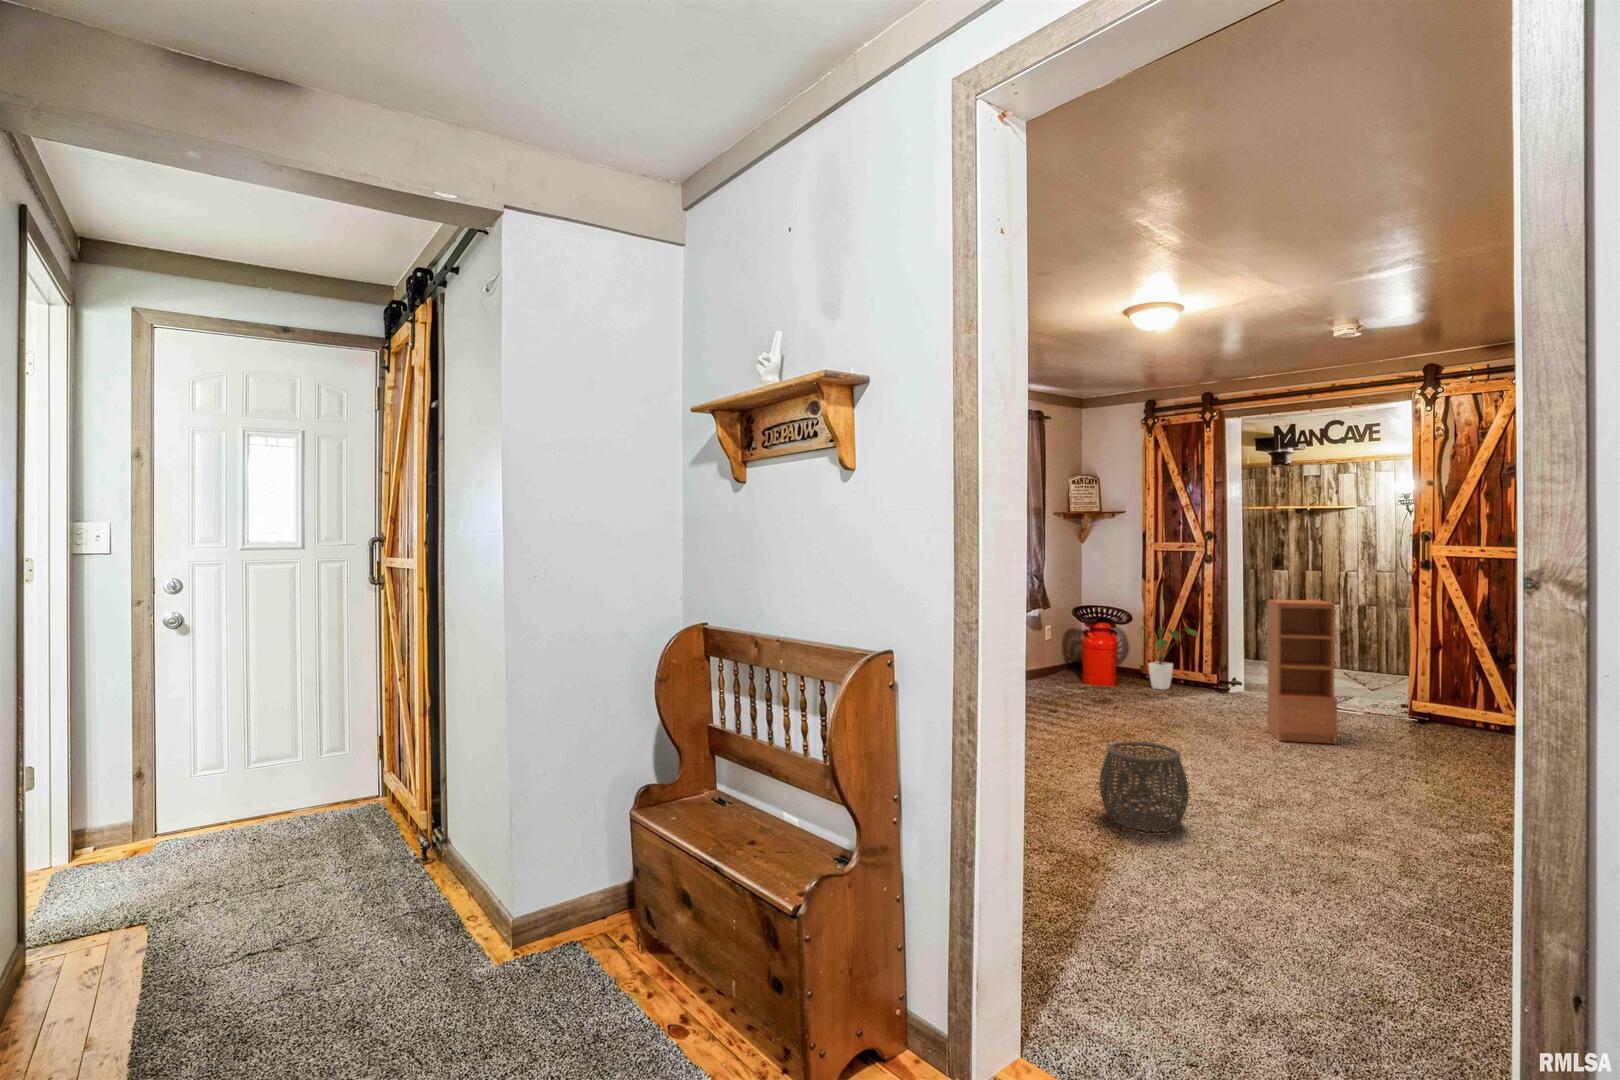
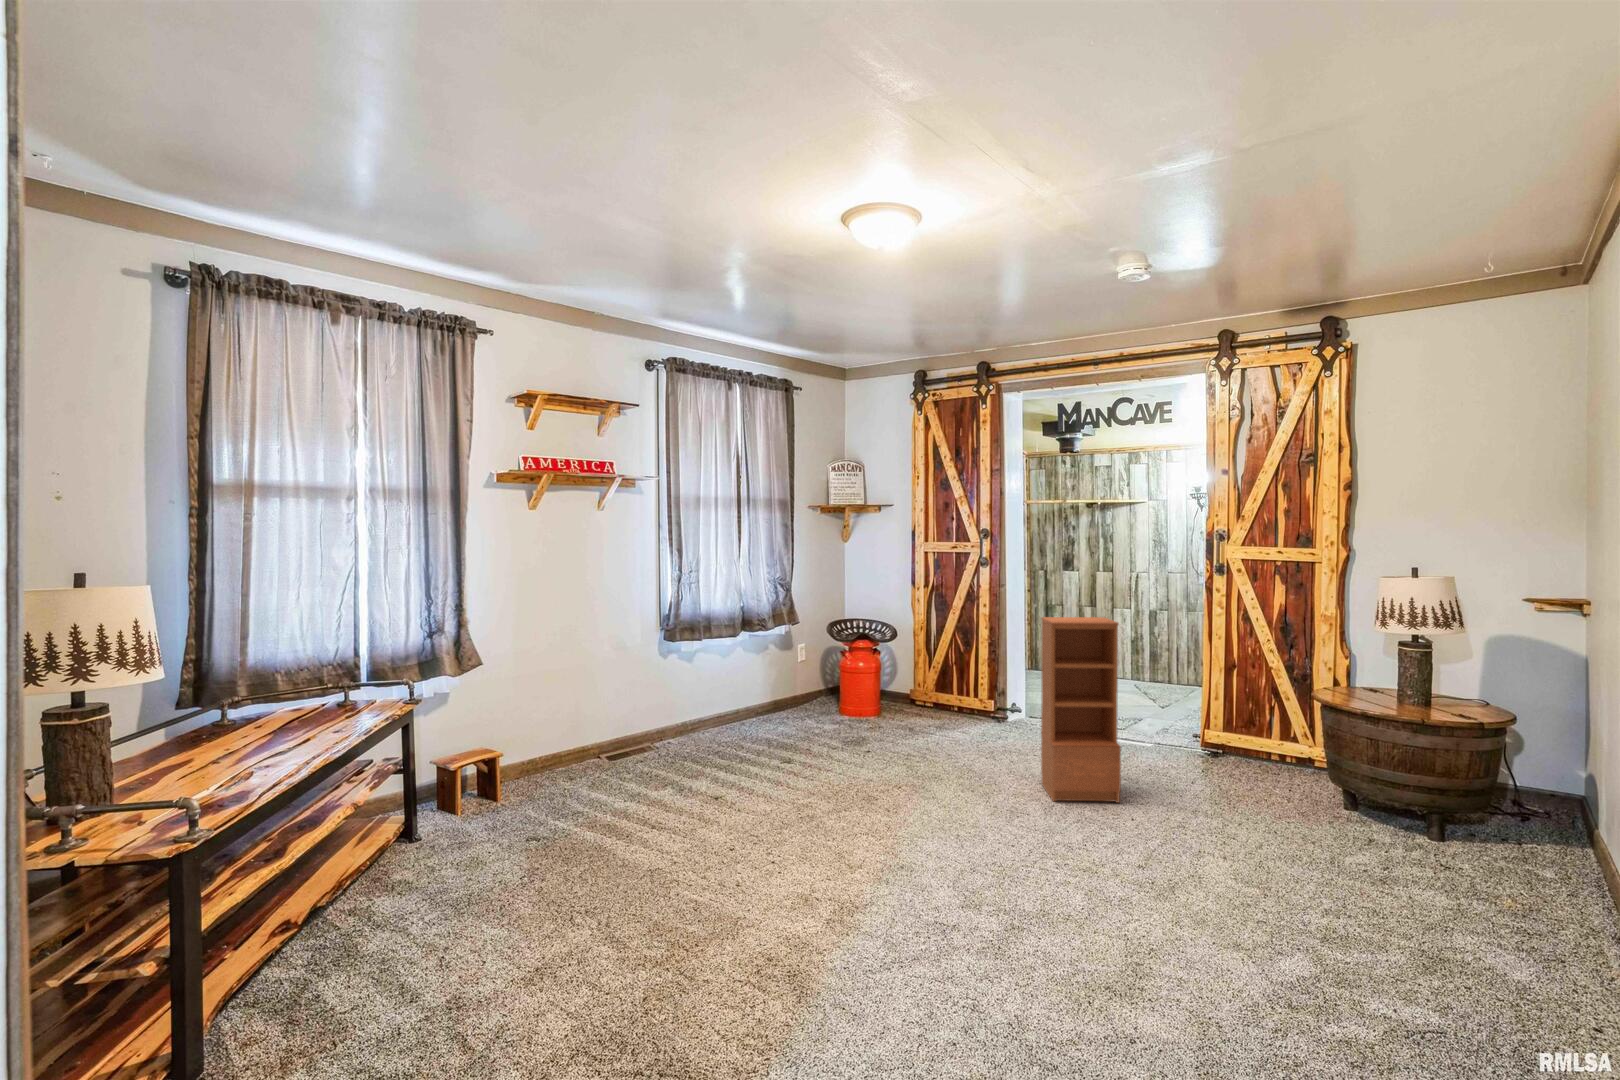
house plant: present [1141,627,1198,690] -> none [901,644,973,723]
woven basket: present [1099,742,1189,832] -> none [763,864,897,1029]

